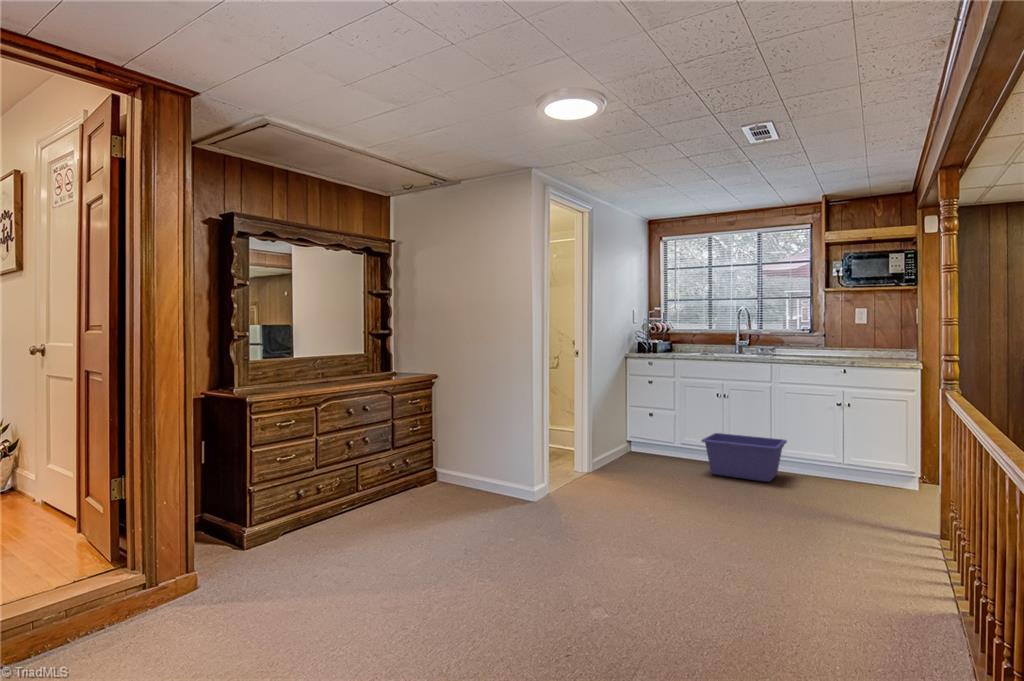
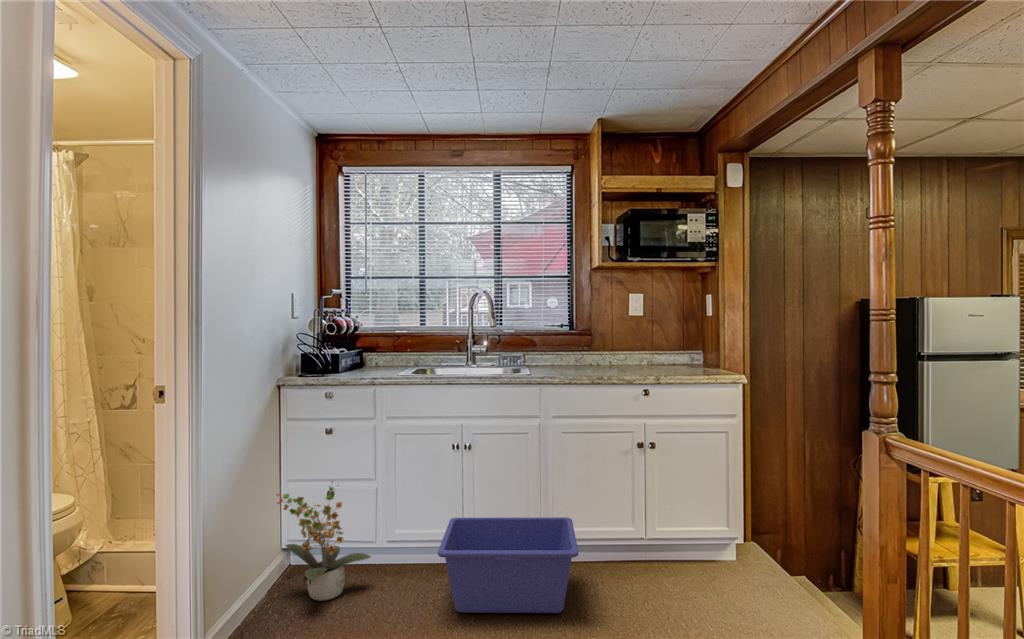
potted plant: none [625,407,670,462] -> present [277,481,371,601]

